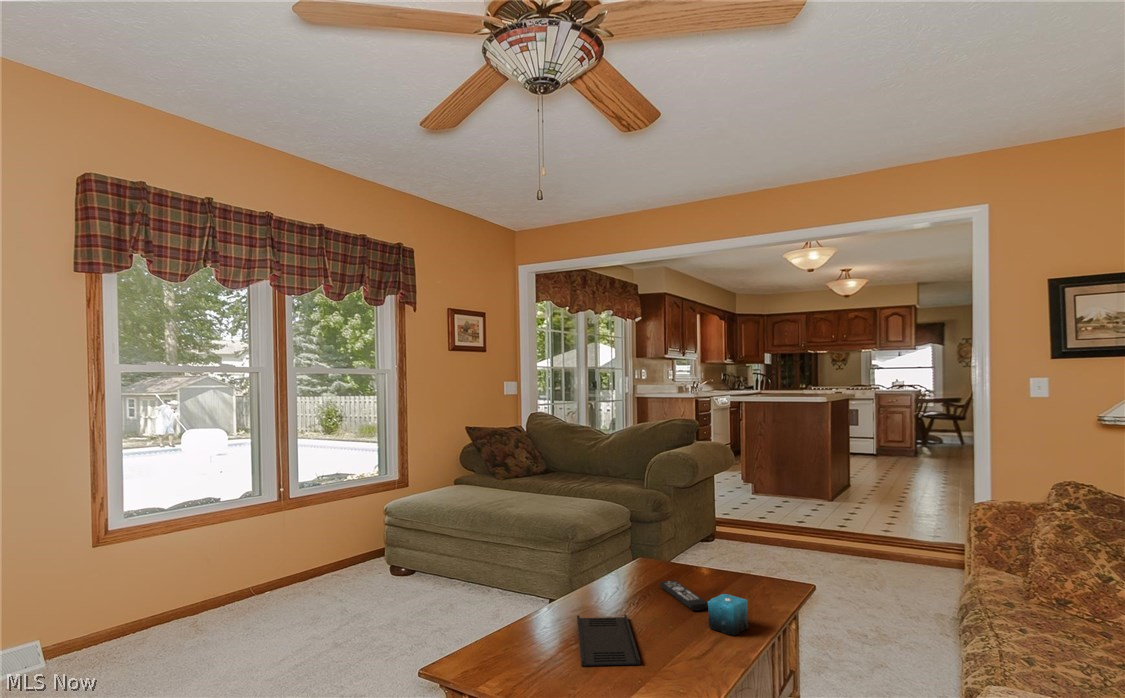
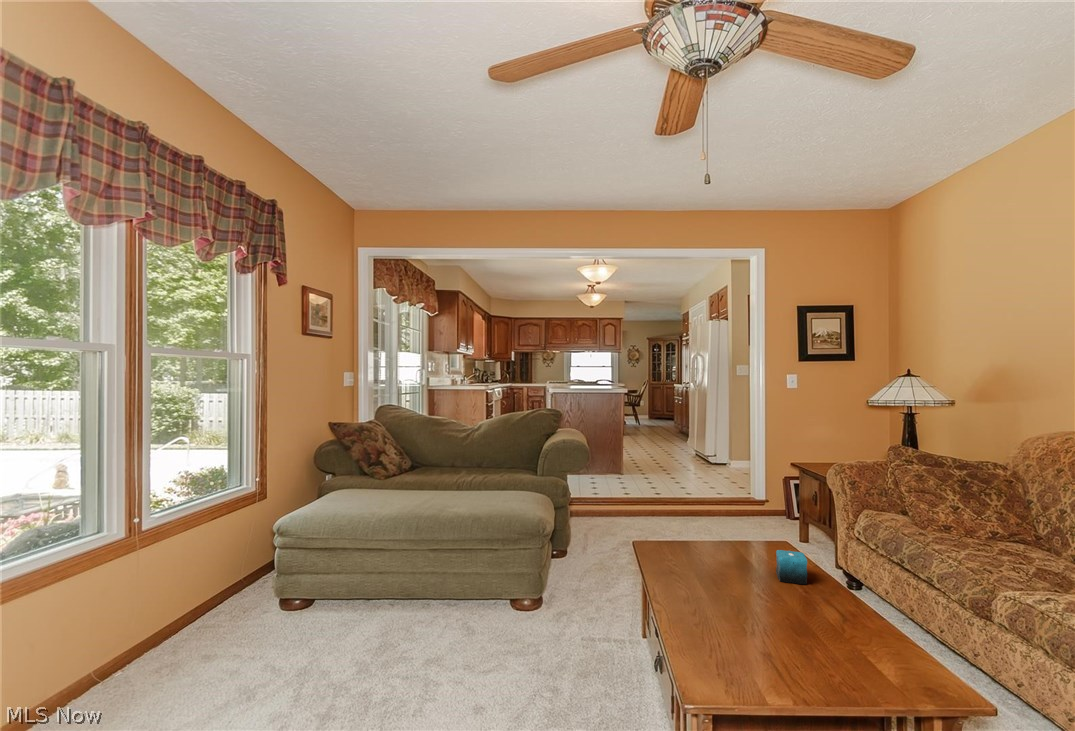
remote control: present [660,580,708,610] -> none [684,544,750,568]
tray: present [577,615,640,666] -> none [675,581,796,637]

